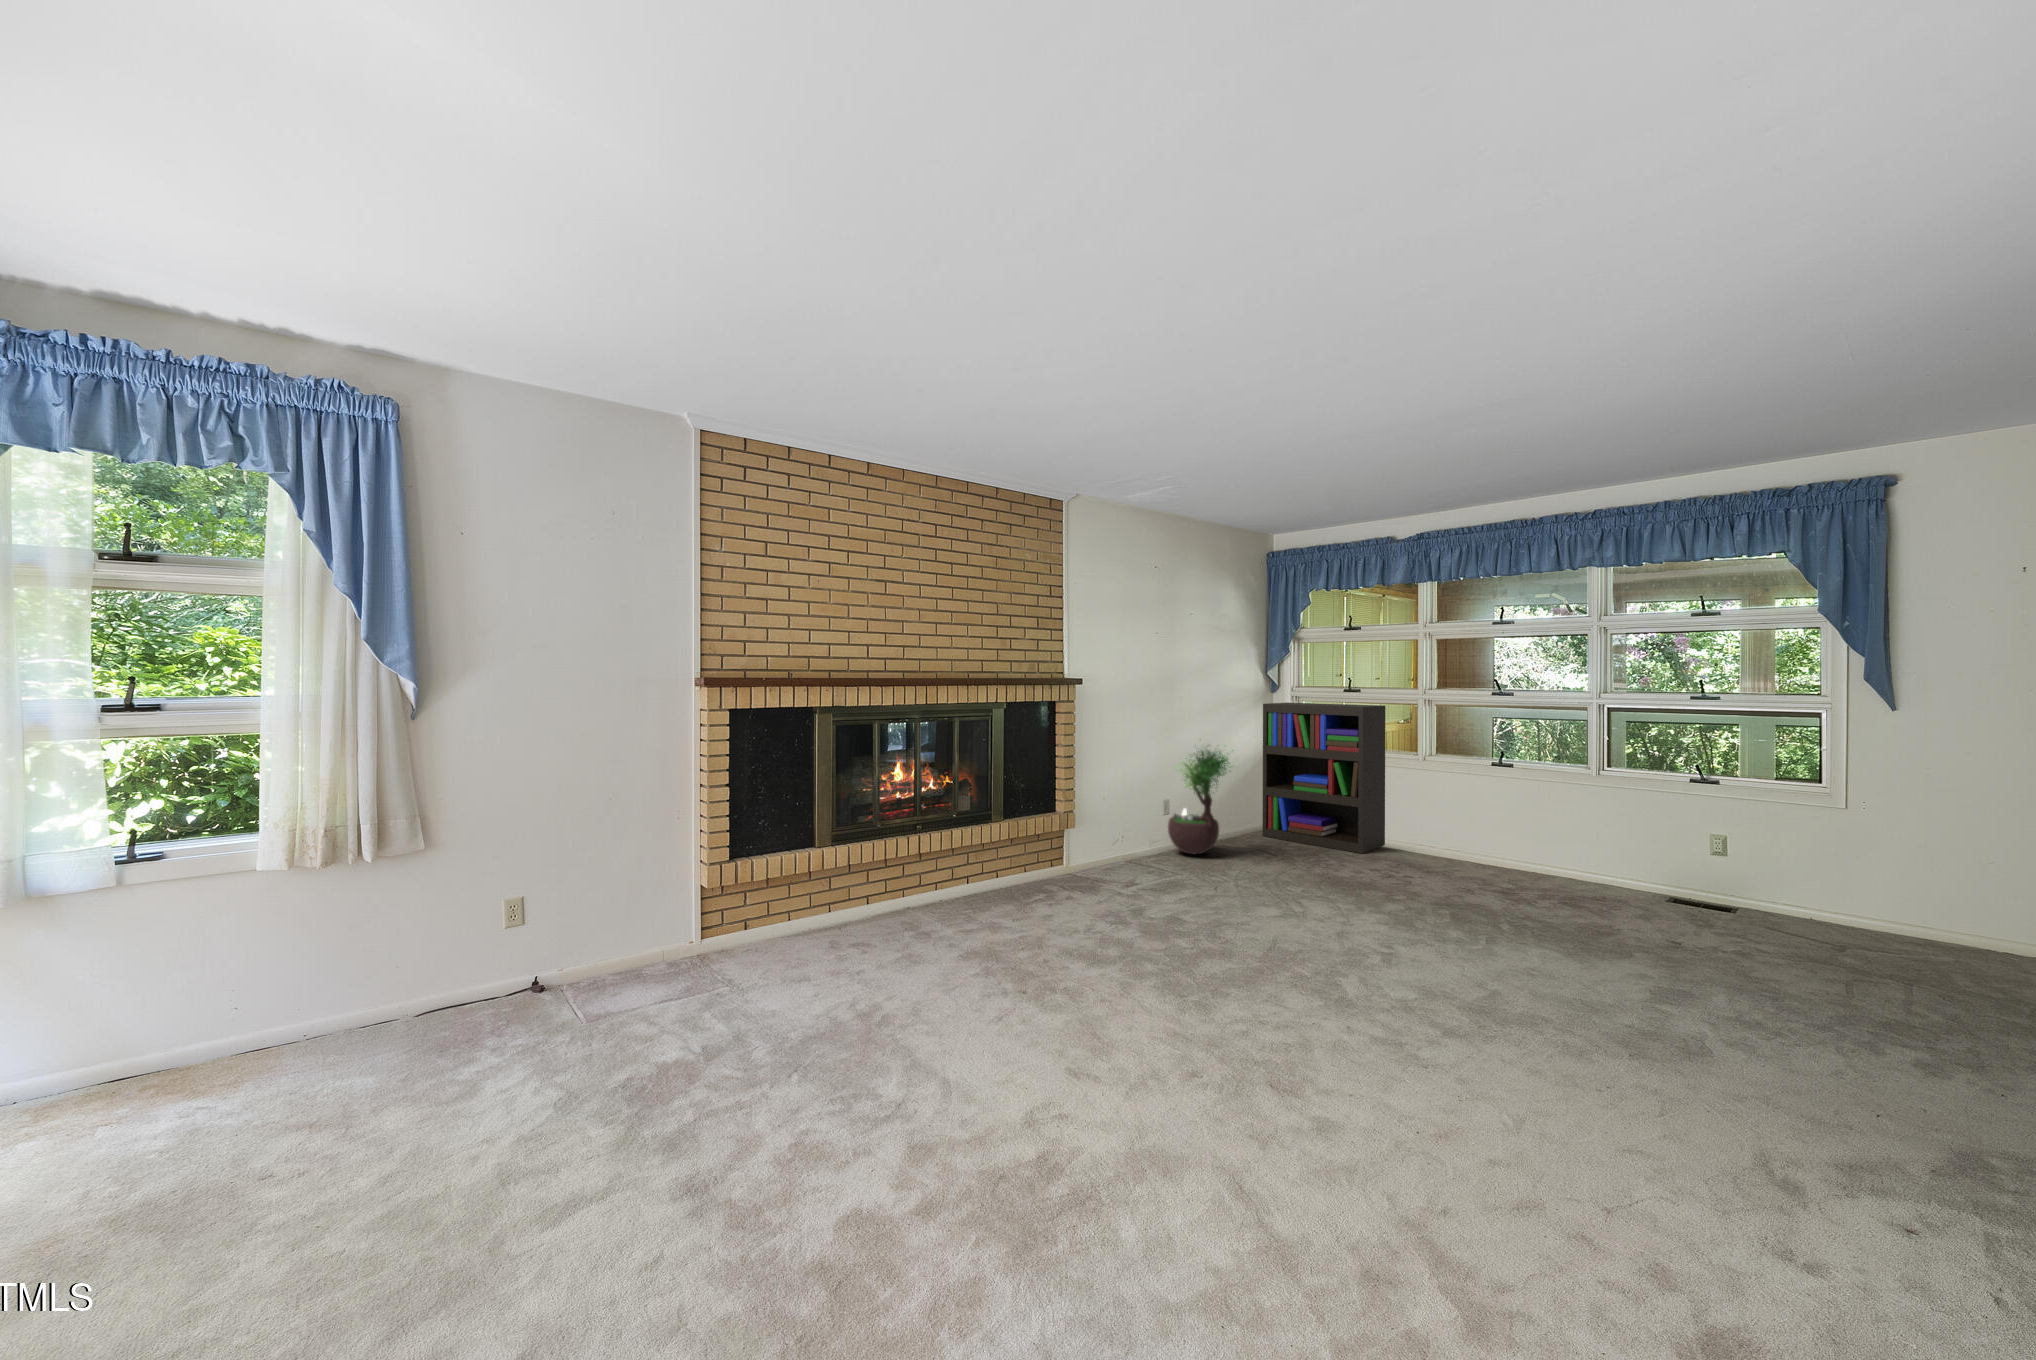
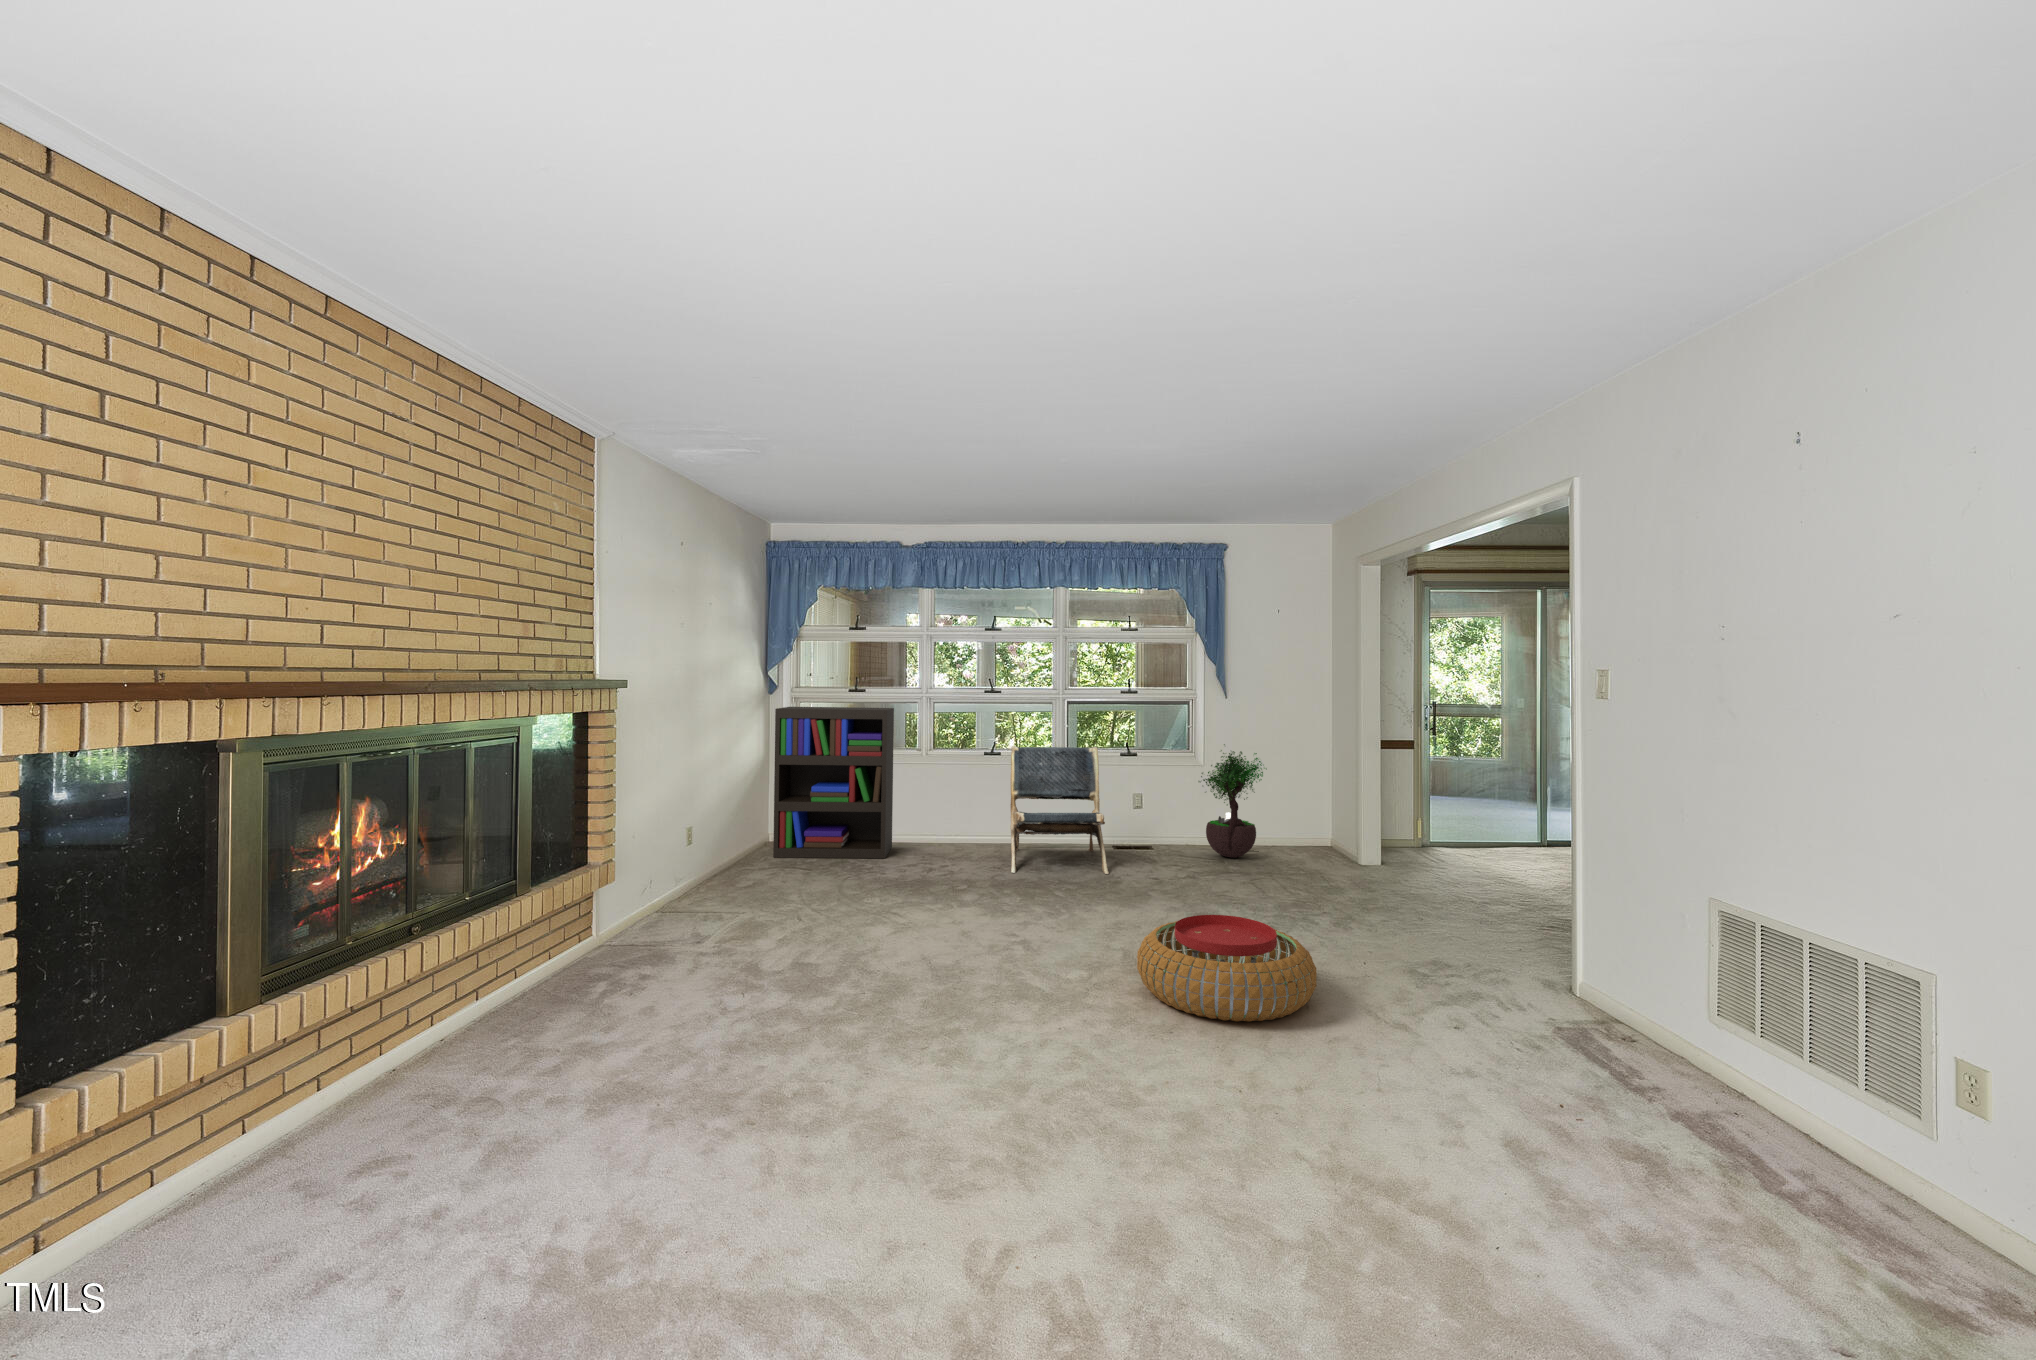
potted tree: present [1168,745,1233,854] -> present [1199,744,1263,857]
lounge chair: none [1486,751,1648,916] -> present [1011,746,1109,874]
pouf: none [1457,961,1733,1115] -> present [1137,915,1317,1022]

